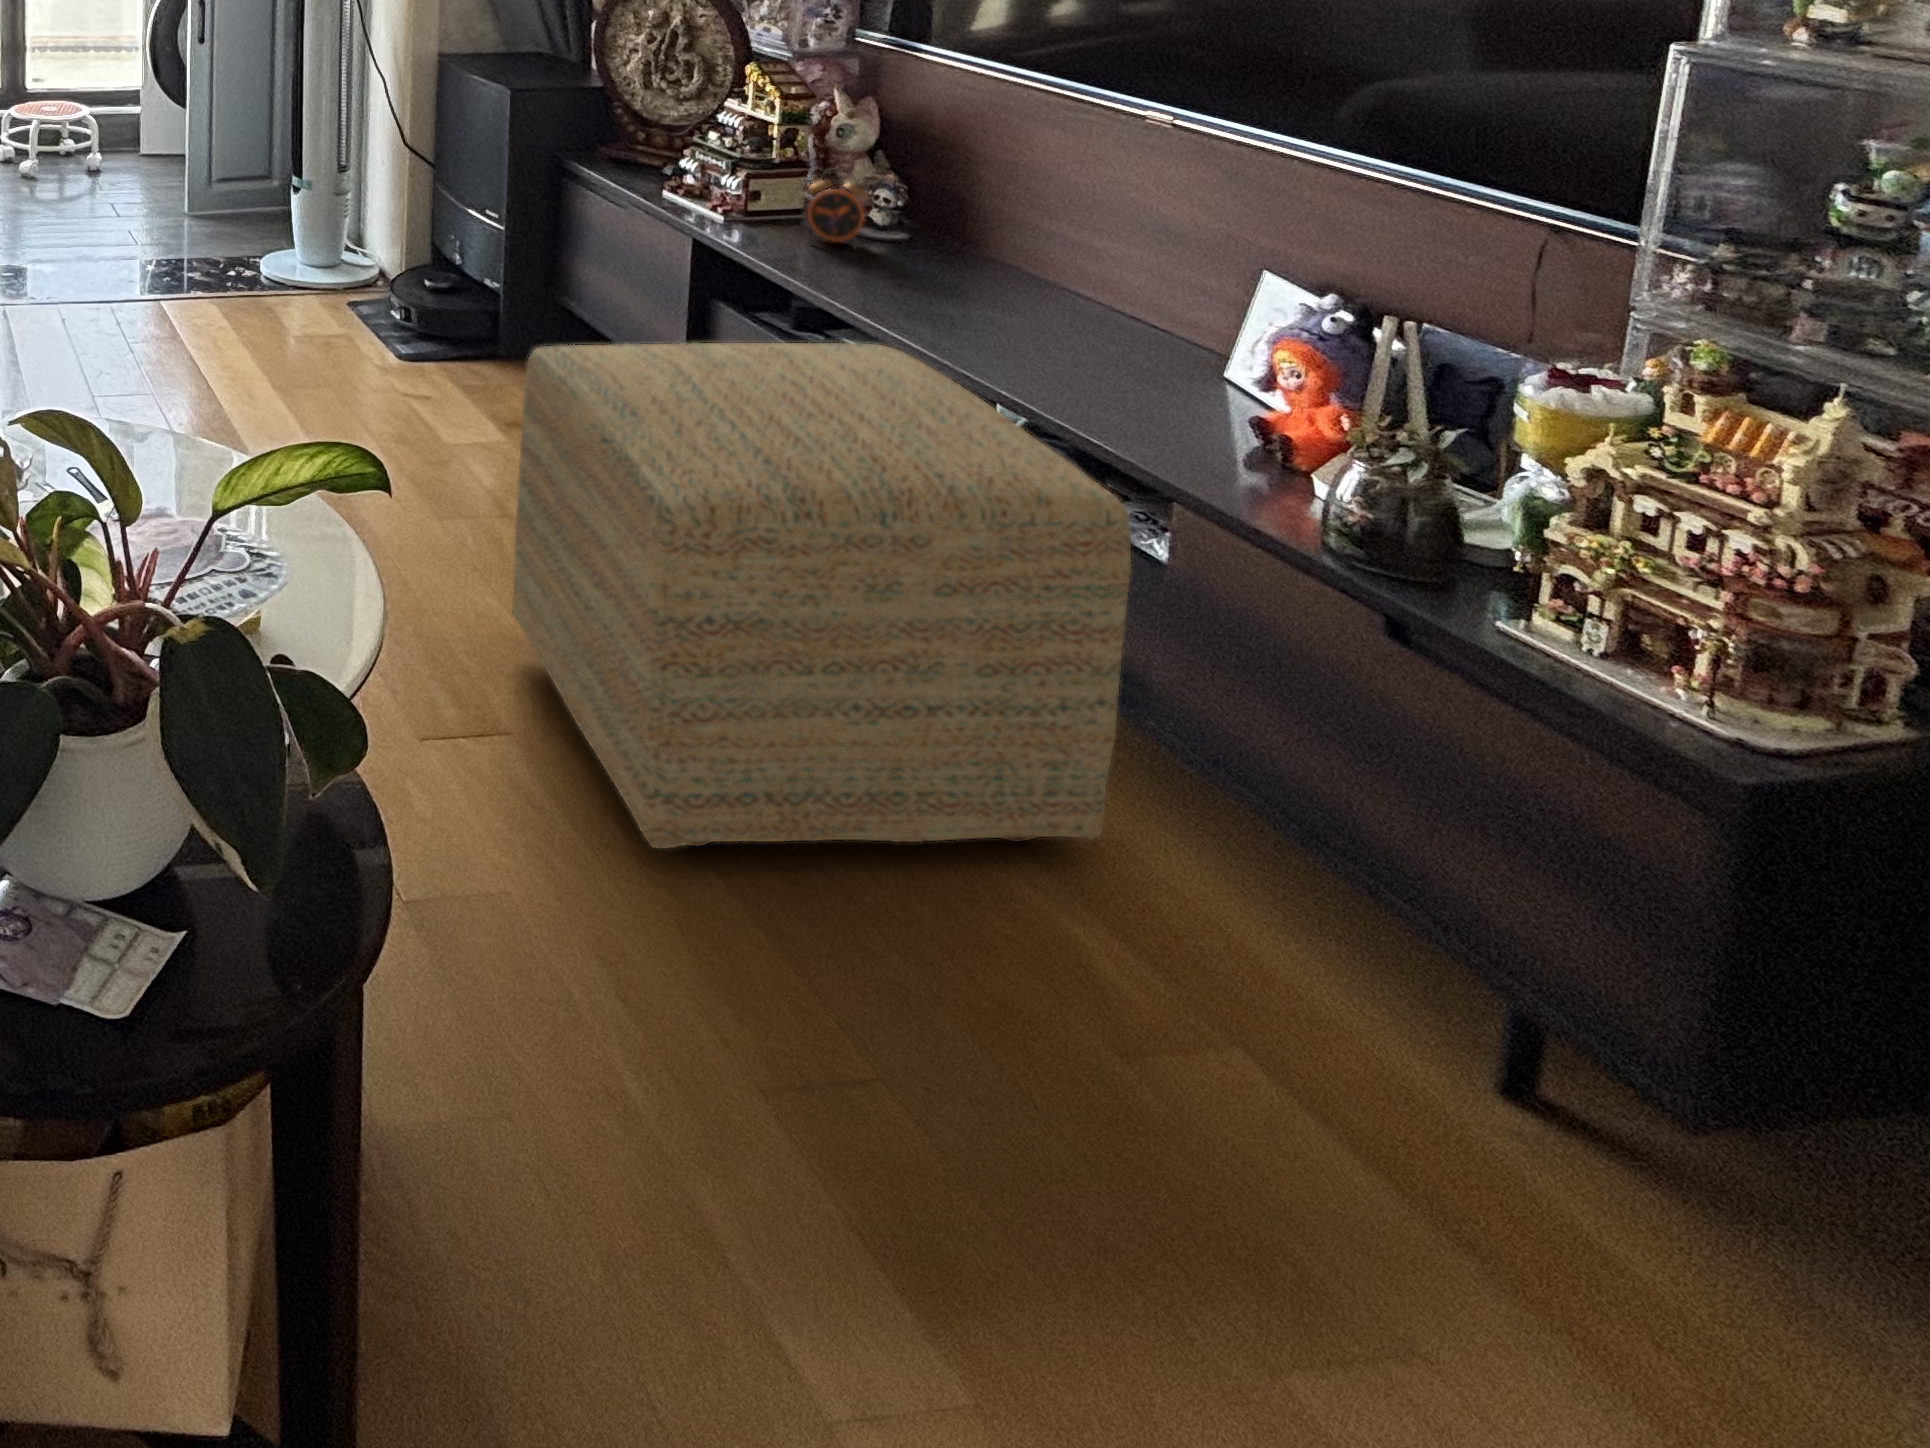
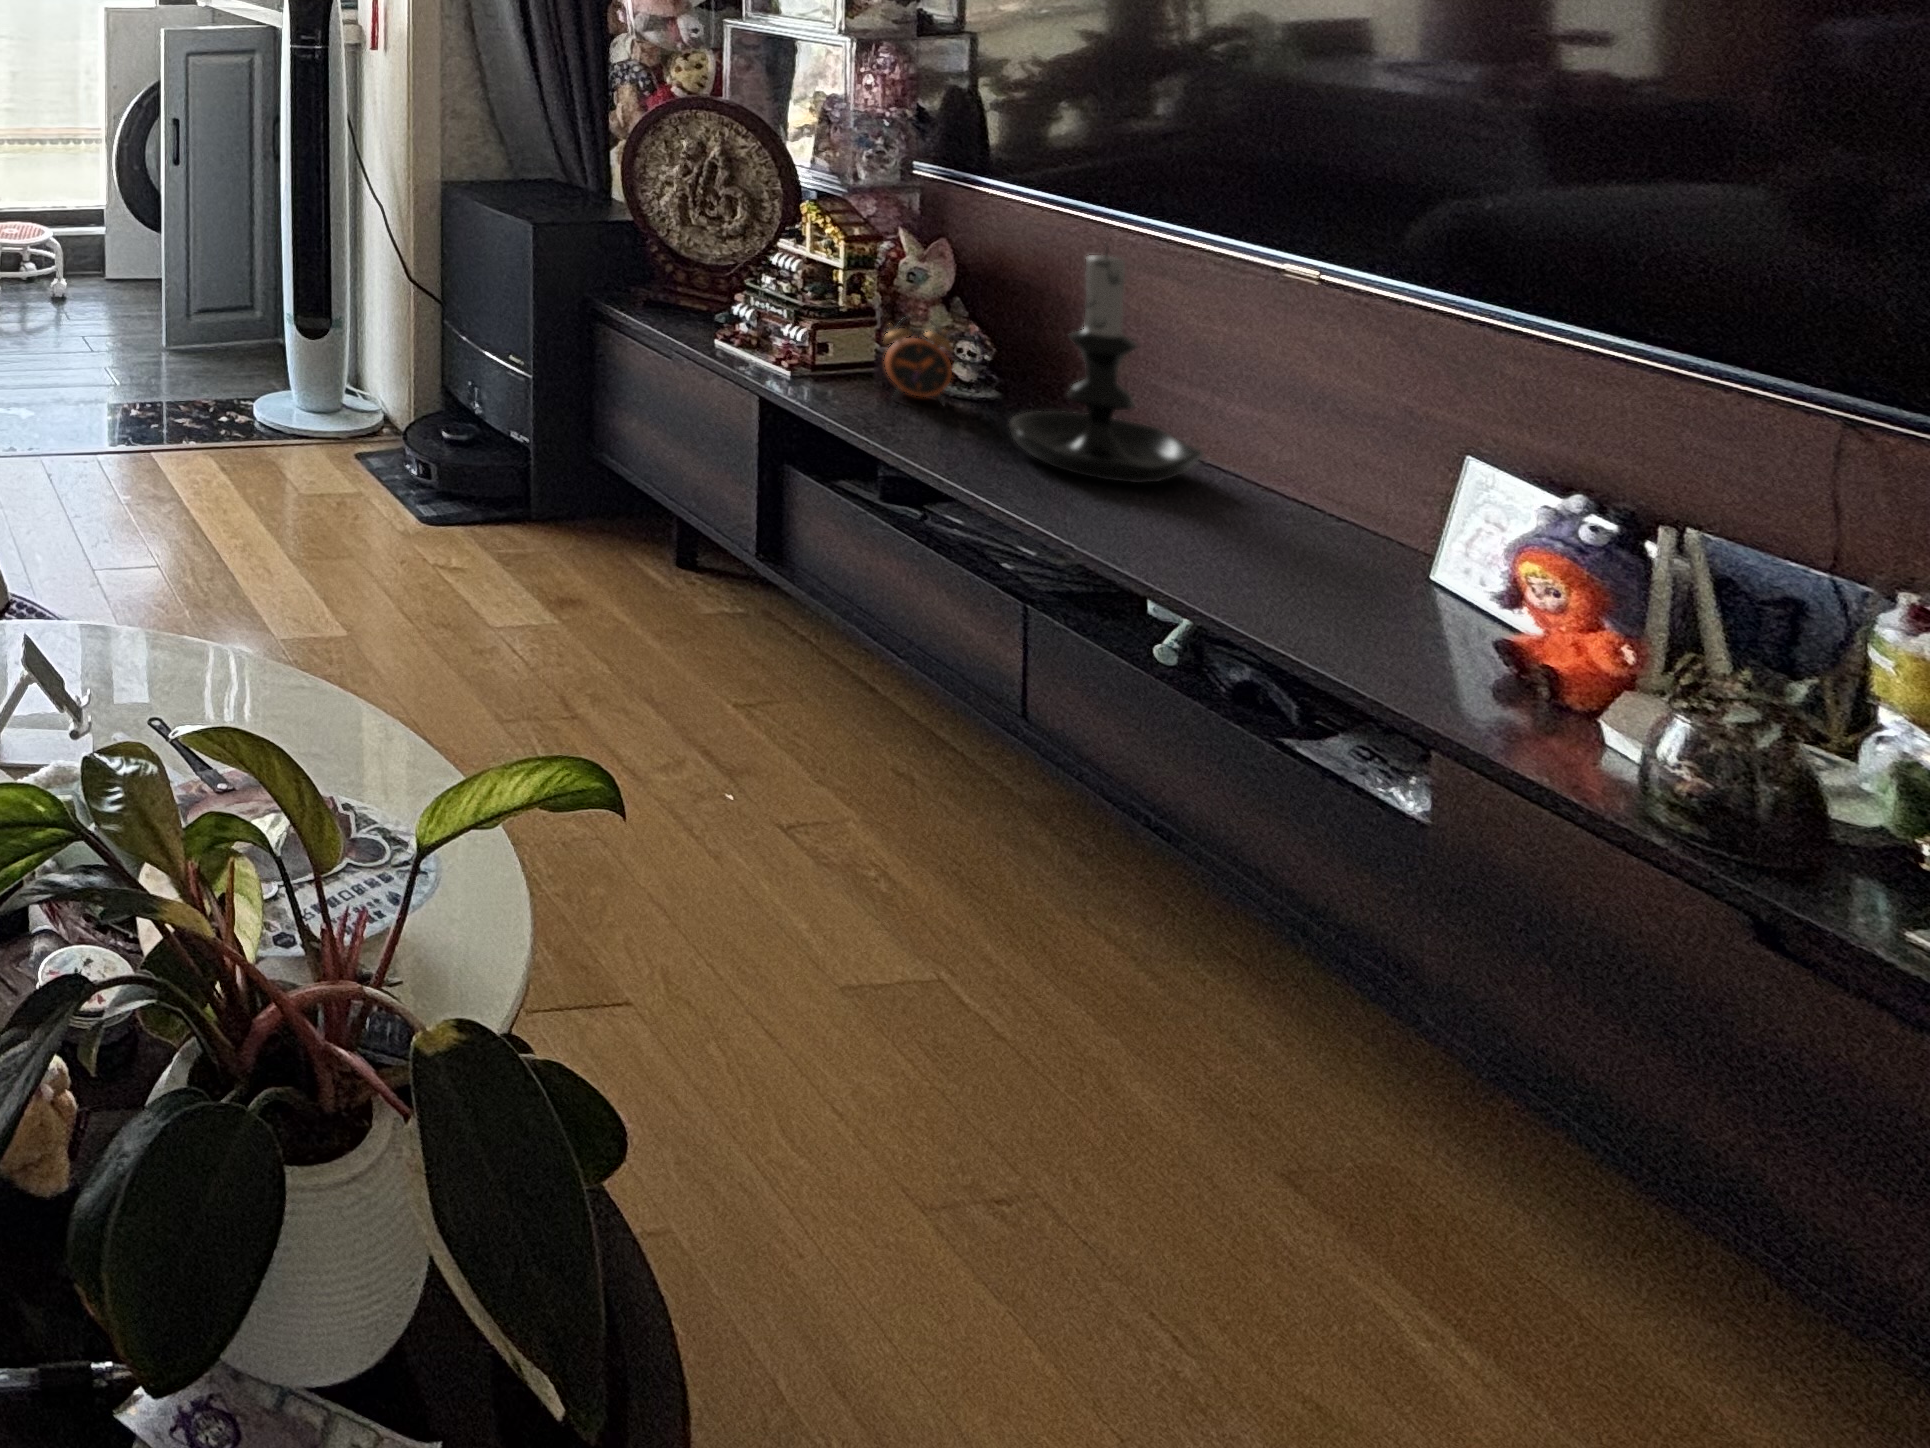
candle holder: none [898,96,1064,309] -> present [1009,242,1204,483]
ottoman: present [512,343,1131,849] -> none [617,529,1410,1176]

